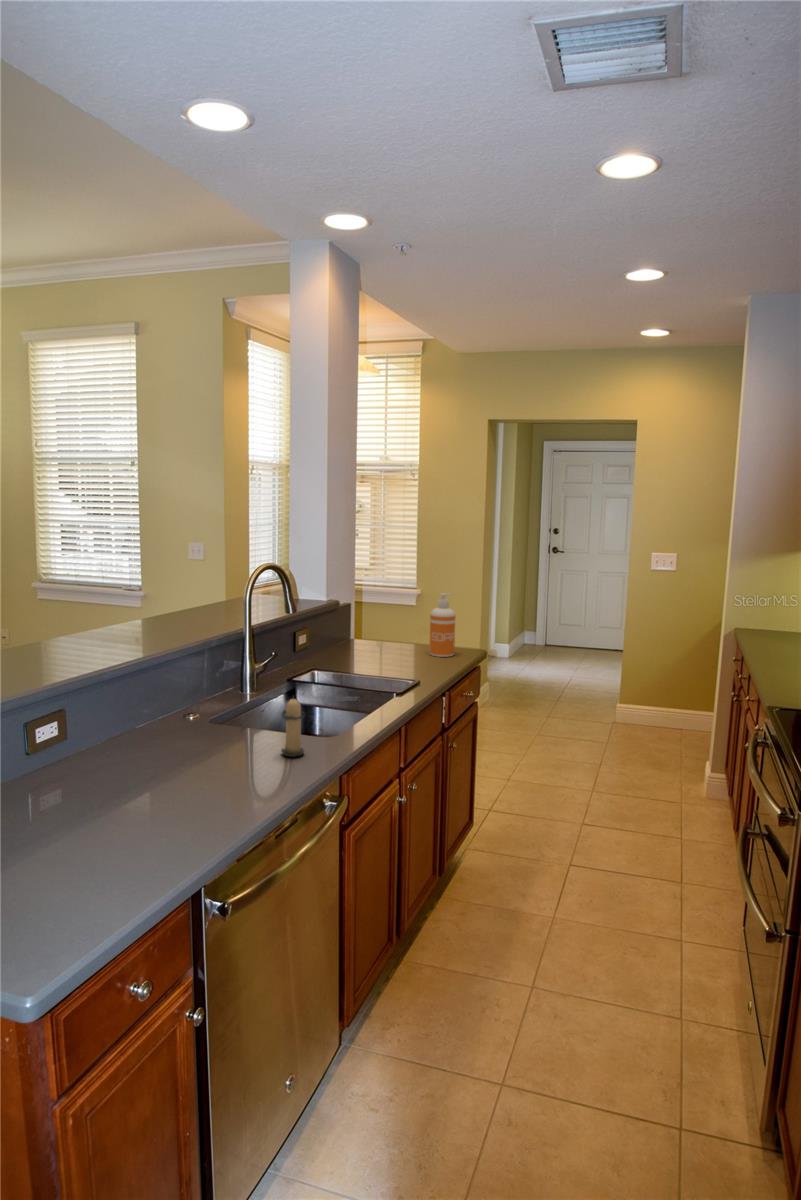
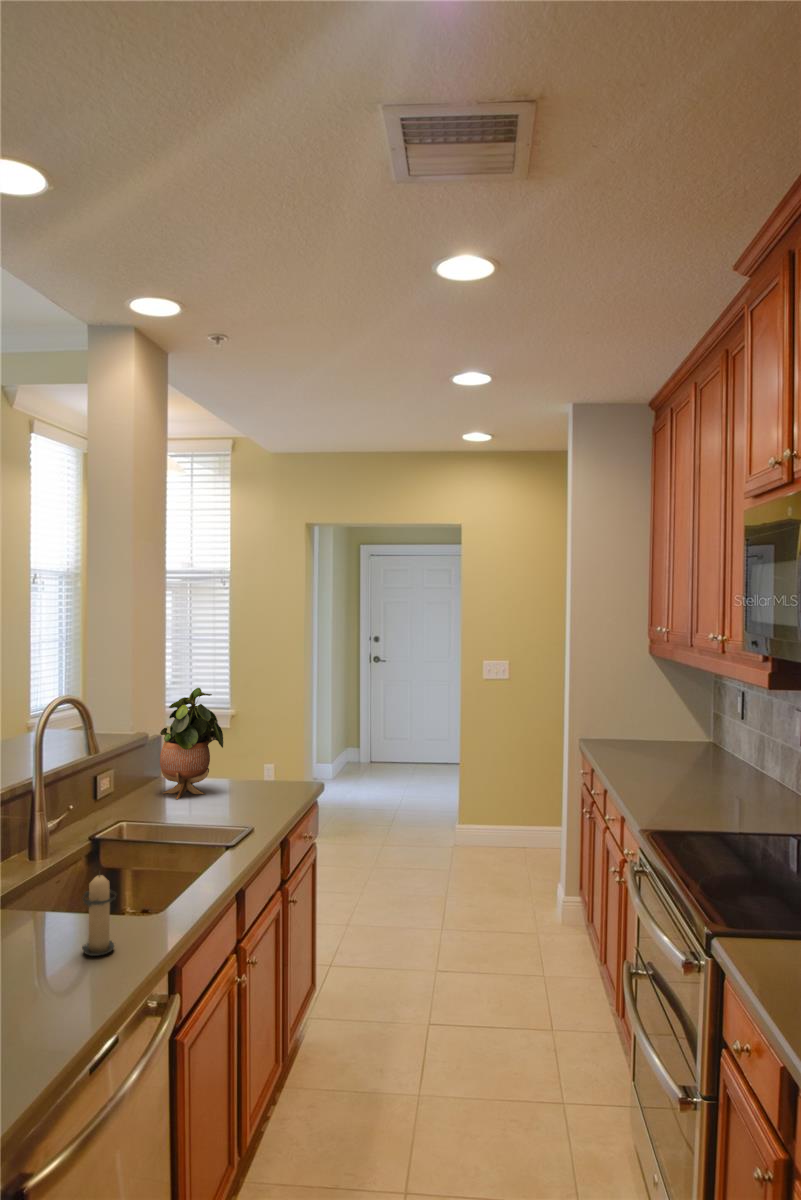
potted plant: none [347,565,399,657] -> present [160,688,223,799]
soap dispenser: present [429,593,455,657] -> none [260,716,290,792]

